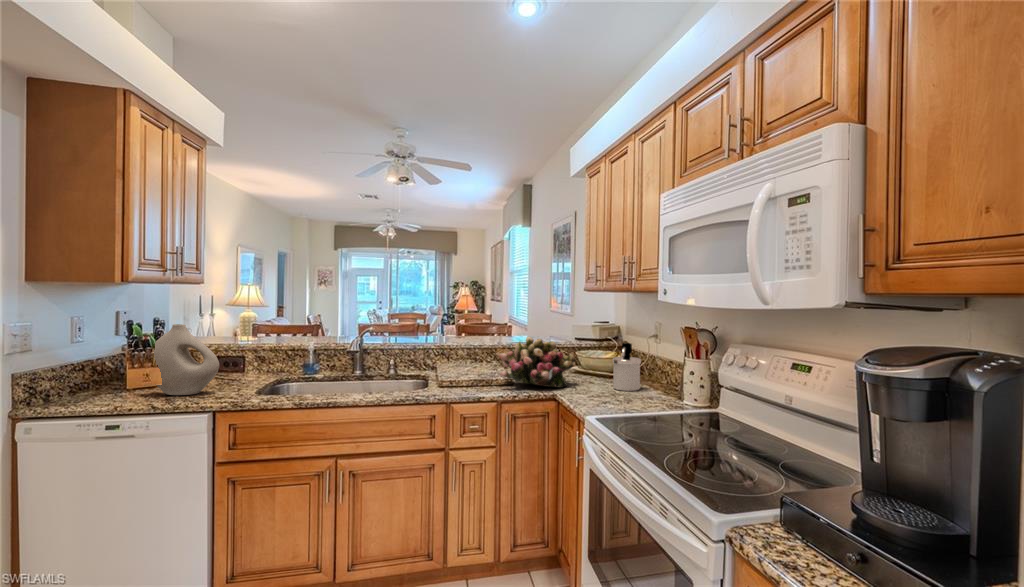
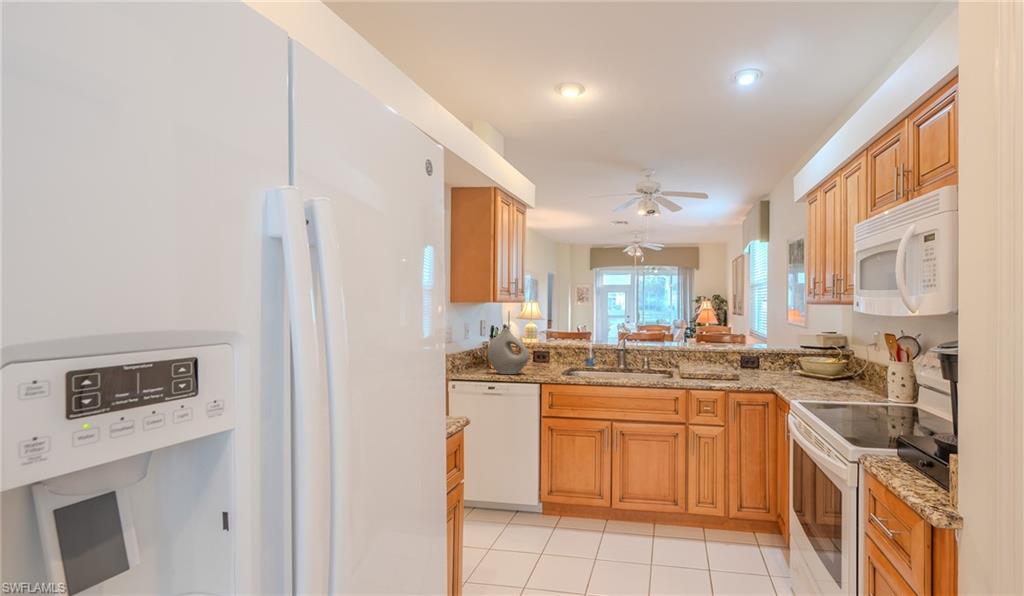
flower arrangement: present [499,337,575,388] -> none [728,343,795,384]
soap dispenser: present [613,343,641,391] -> none [828,349,855,389]

